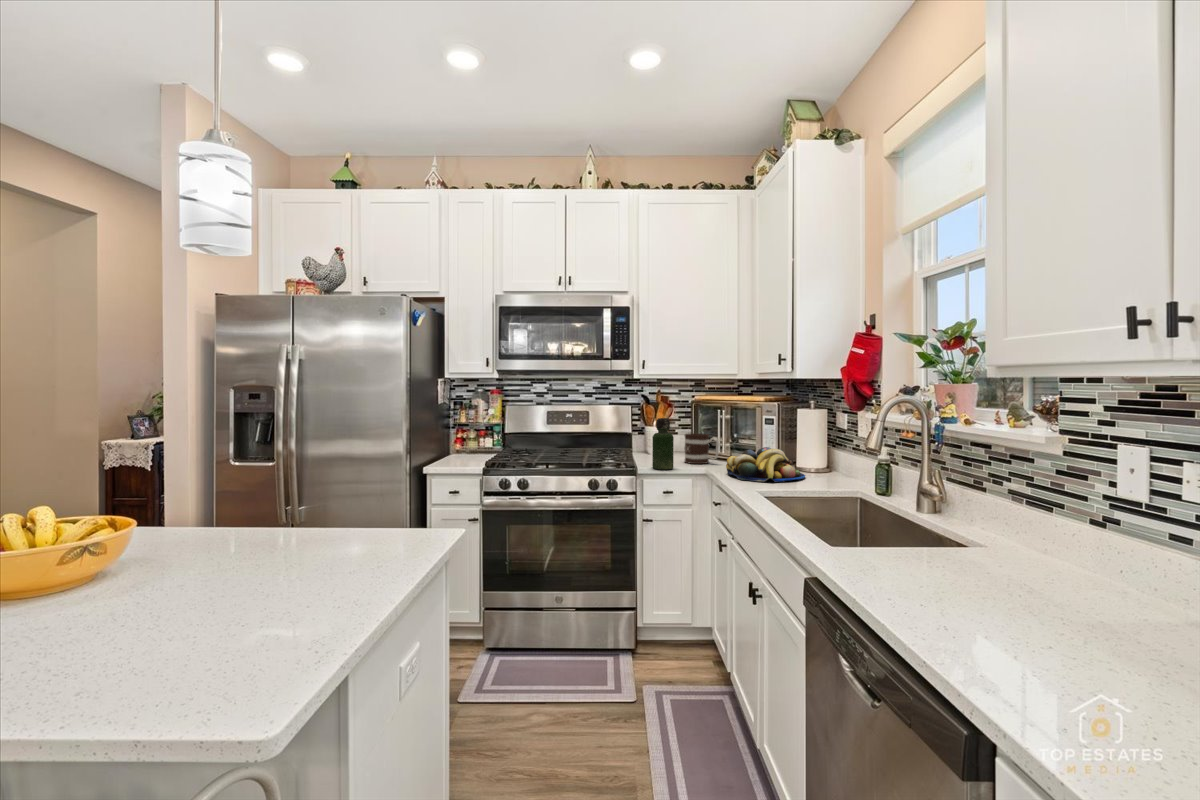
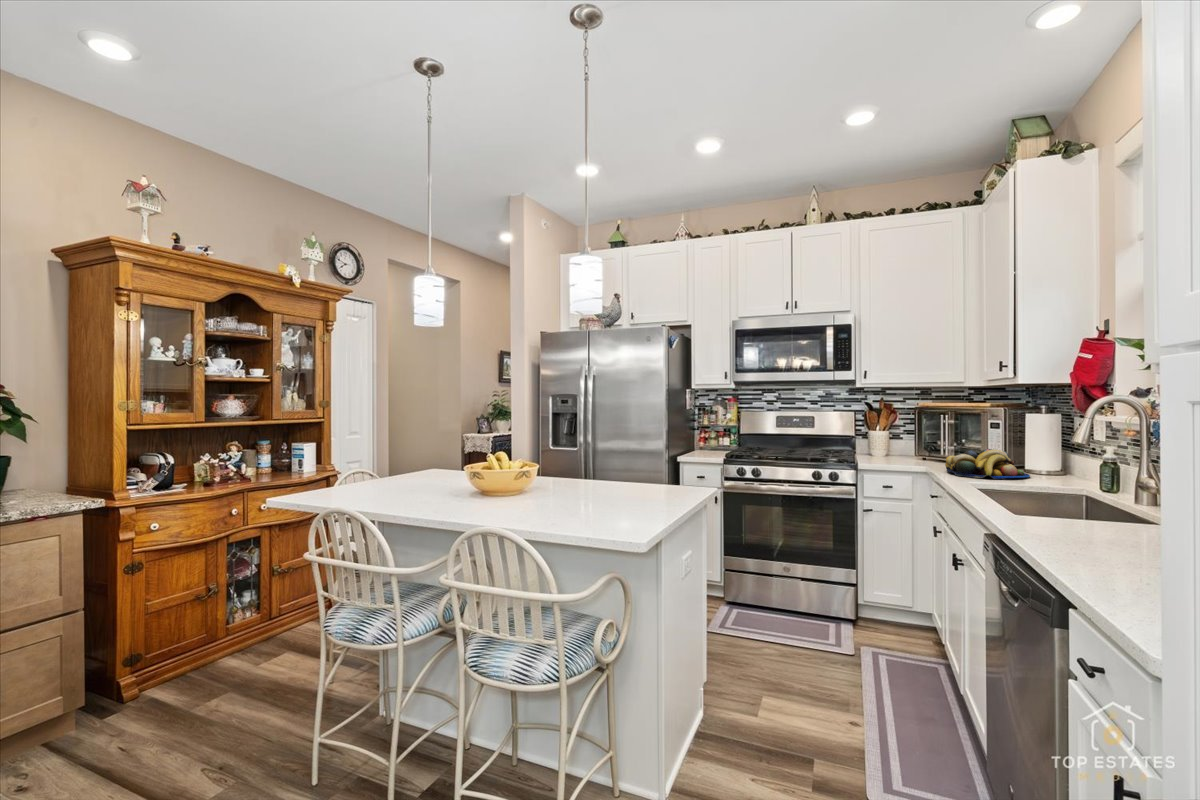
bottle: present [652,418,674,470] -> none [873,421,893,466]
mug: present [684,433,719,464] -> none [906,436,942,464]

